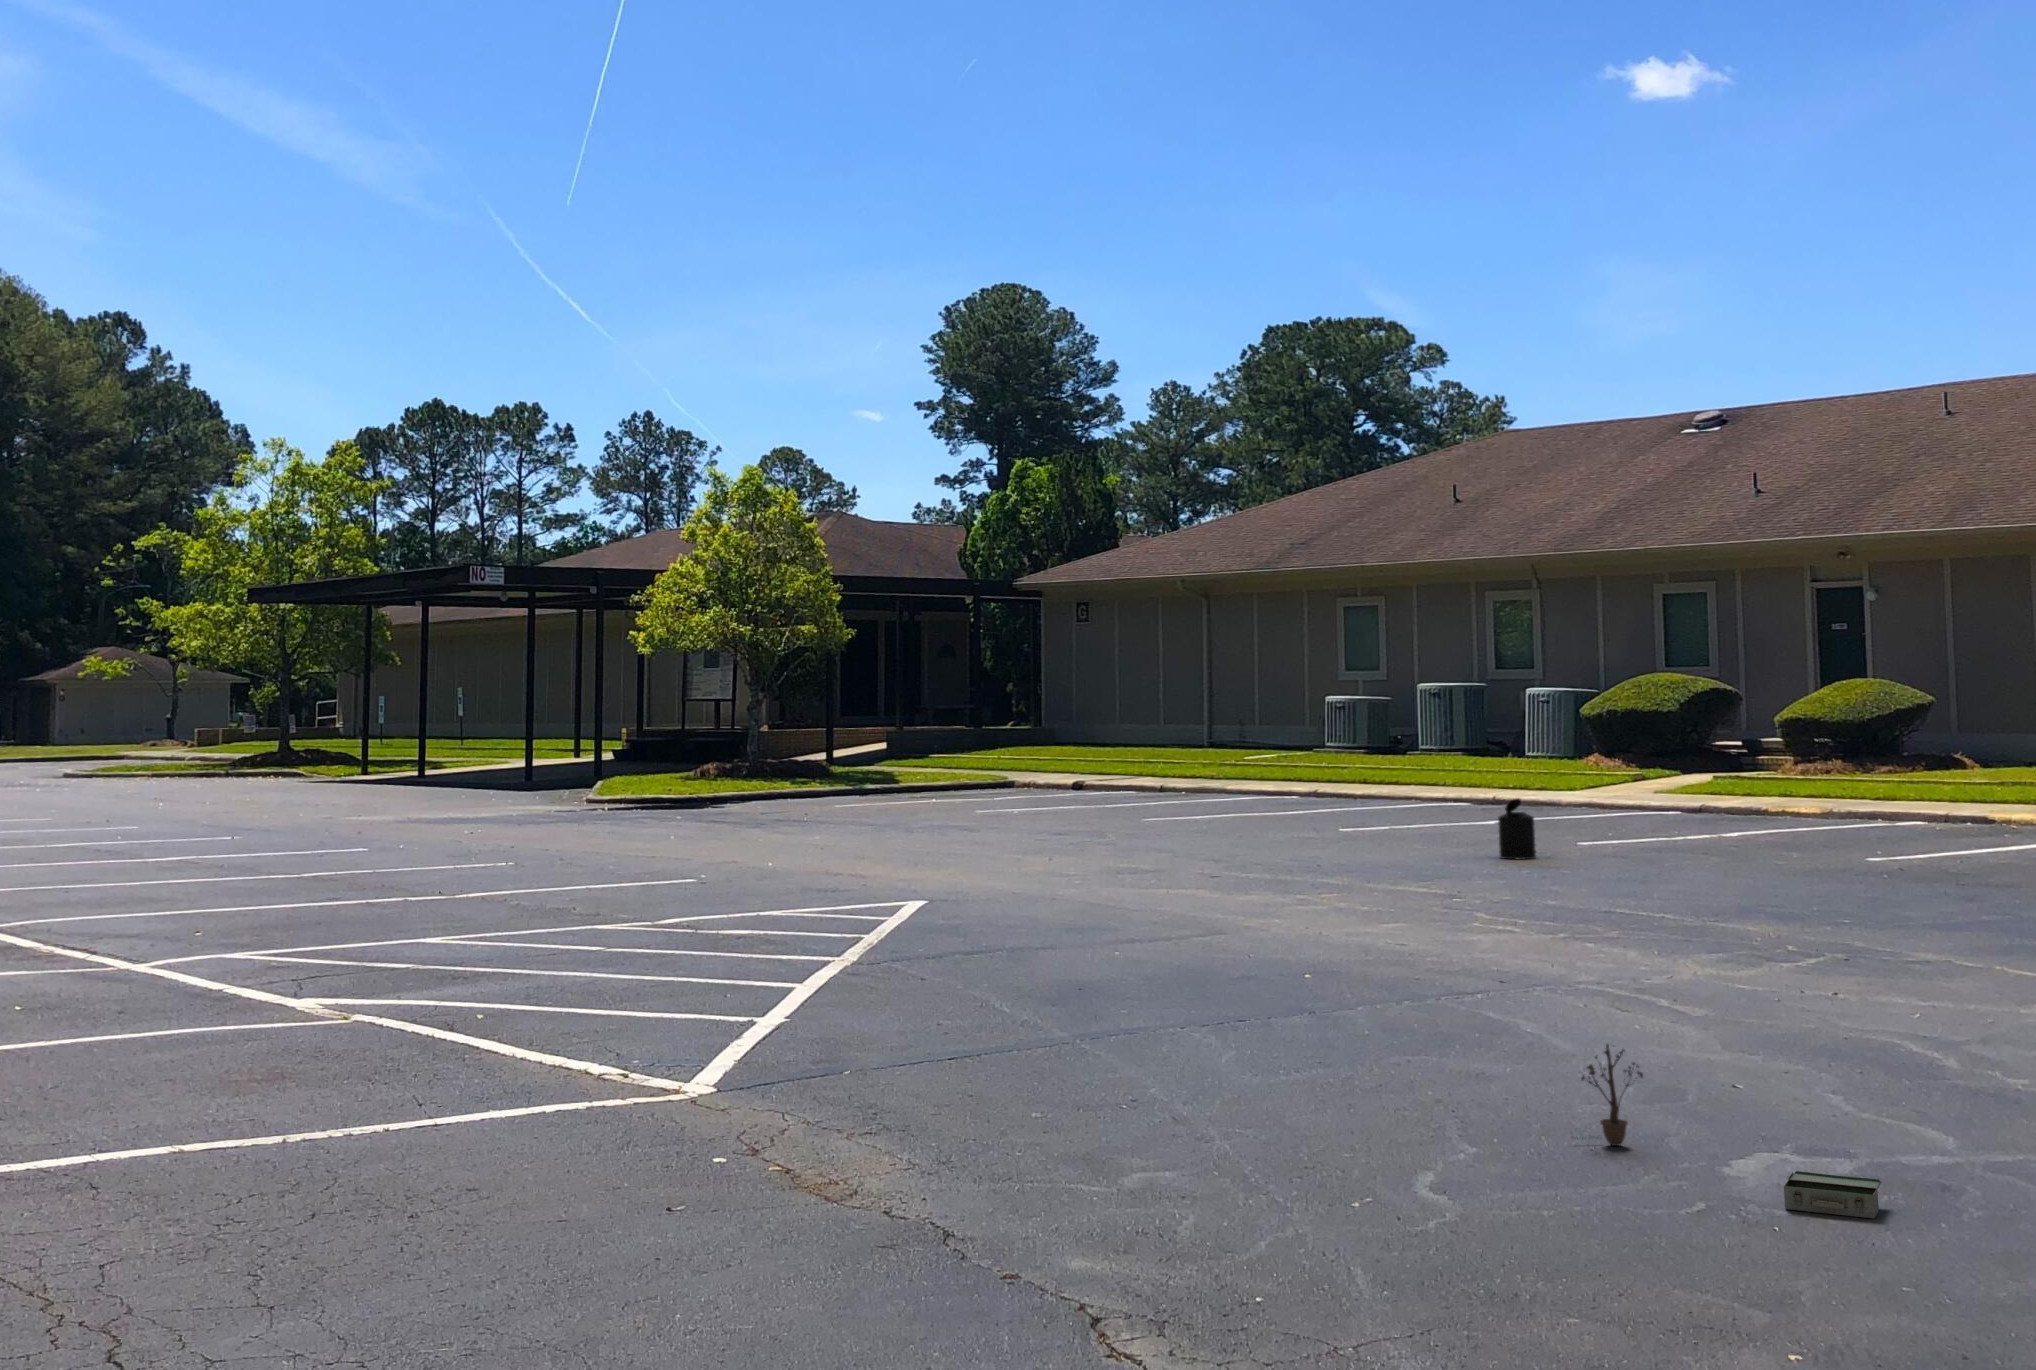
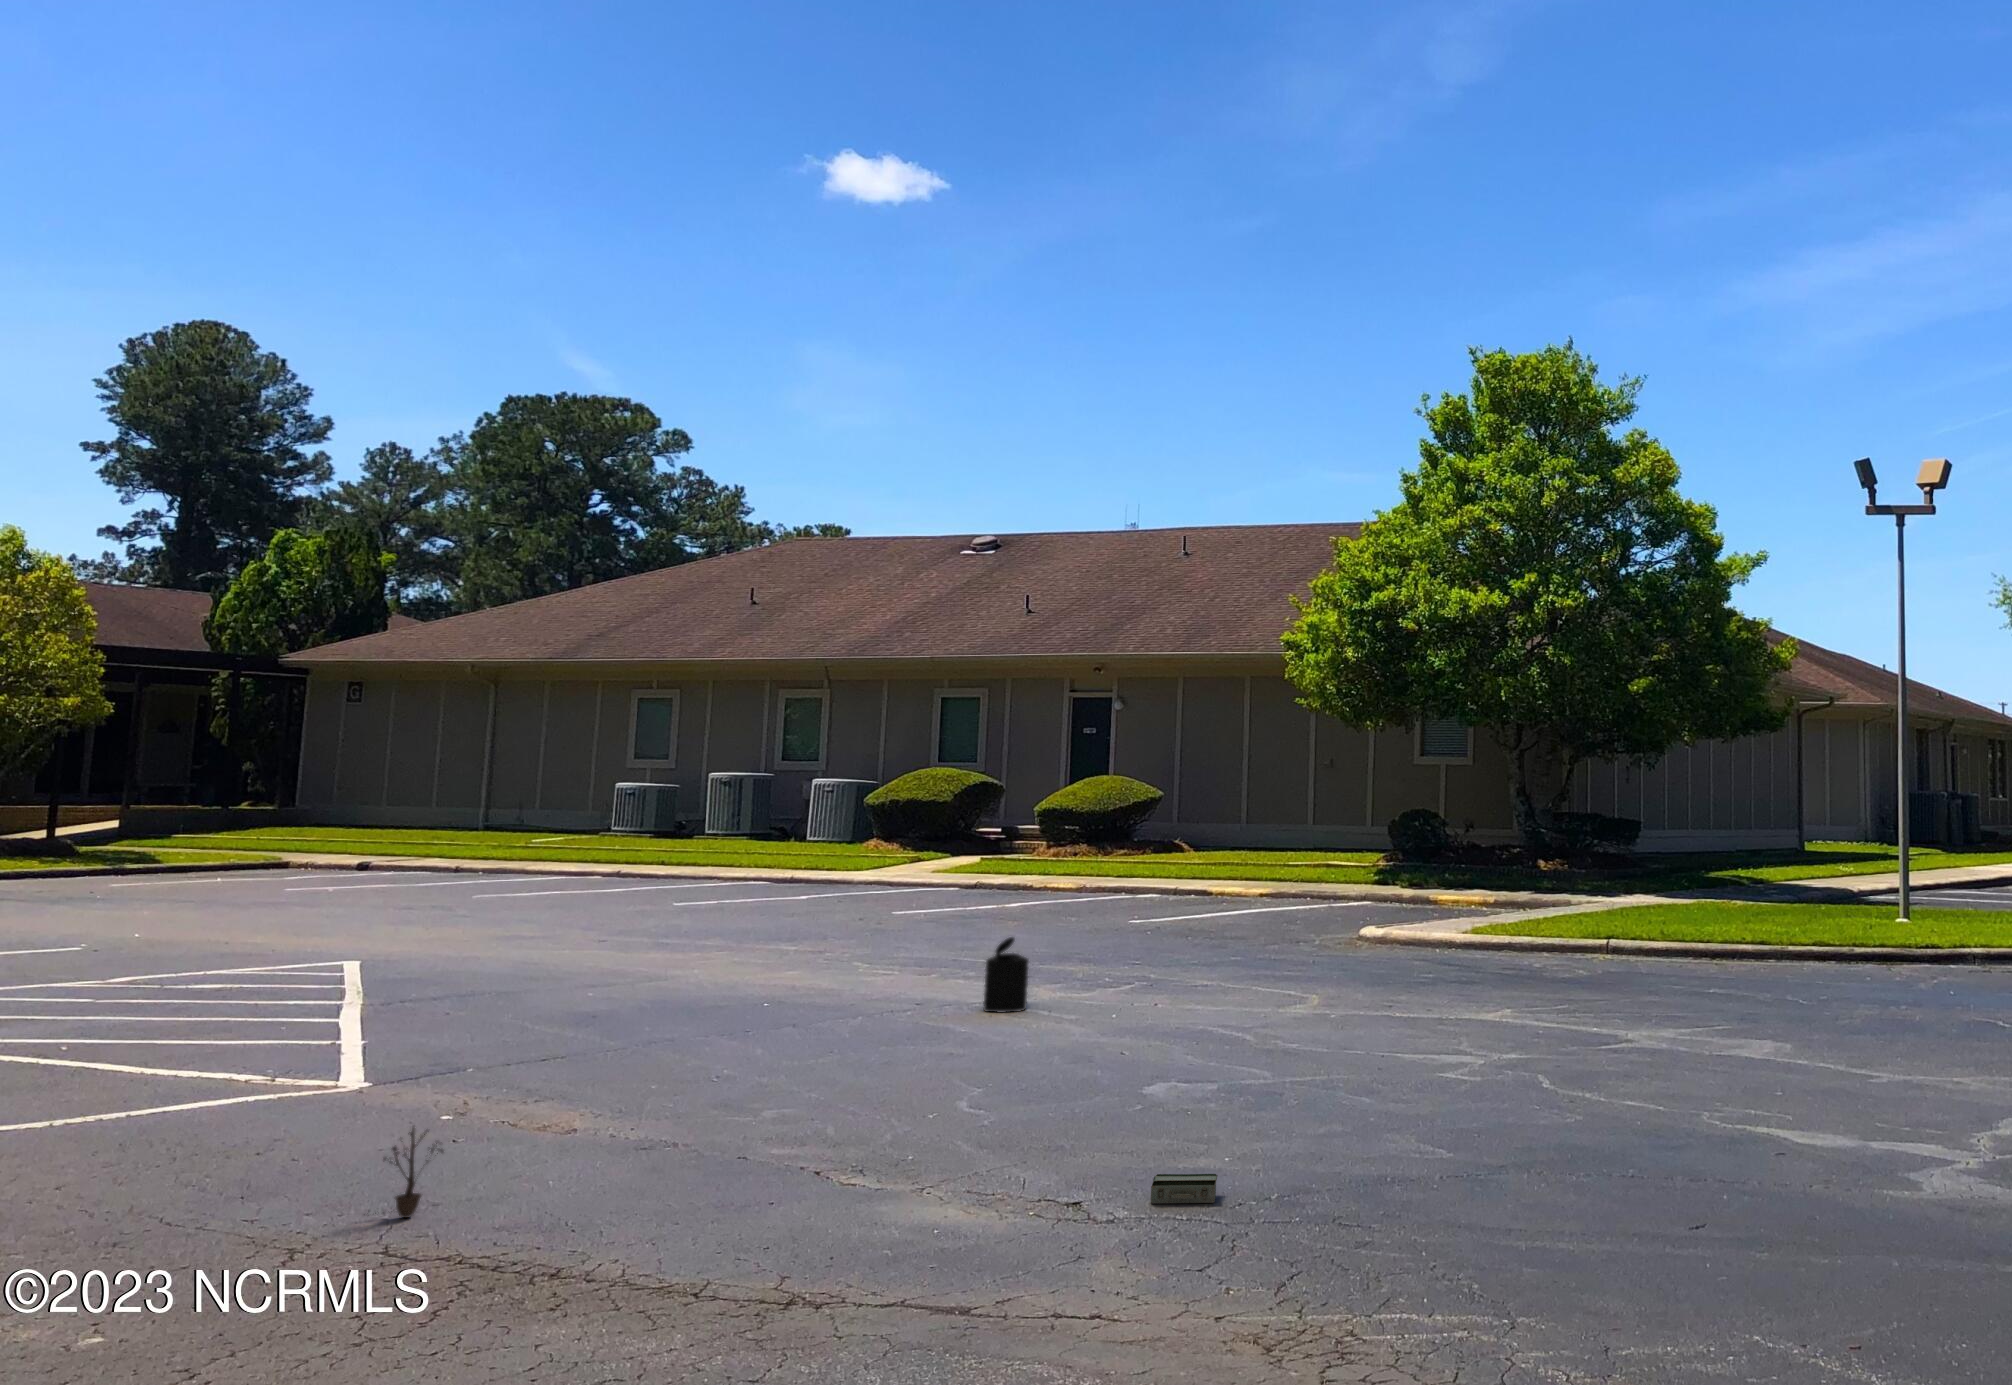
trash can: present [1498,798,1536,859] -> present [983,937,1029,1013]
decorative plant: present [1574,1044,1643,1146] -> present [364,1127,443,1218]

